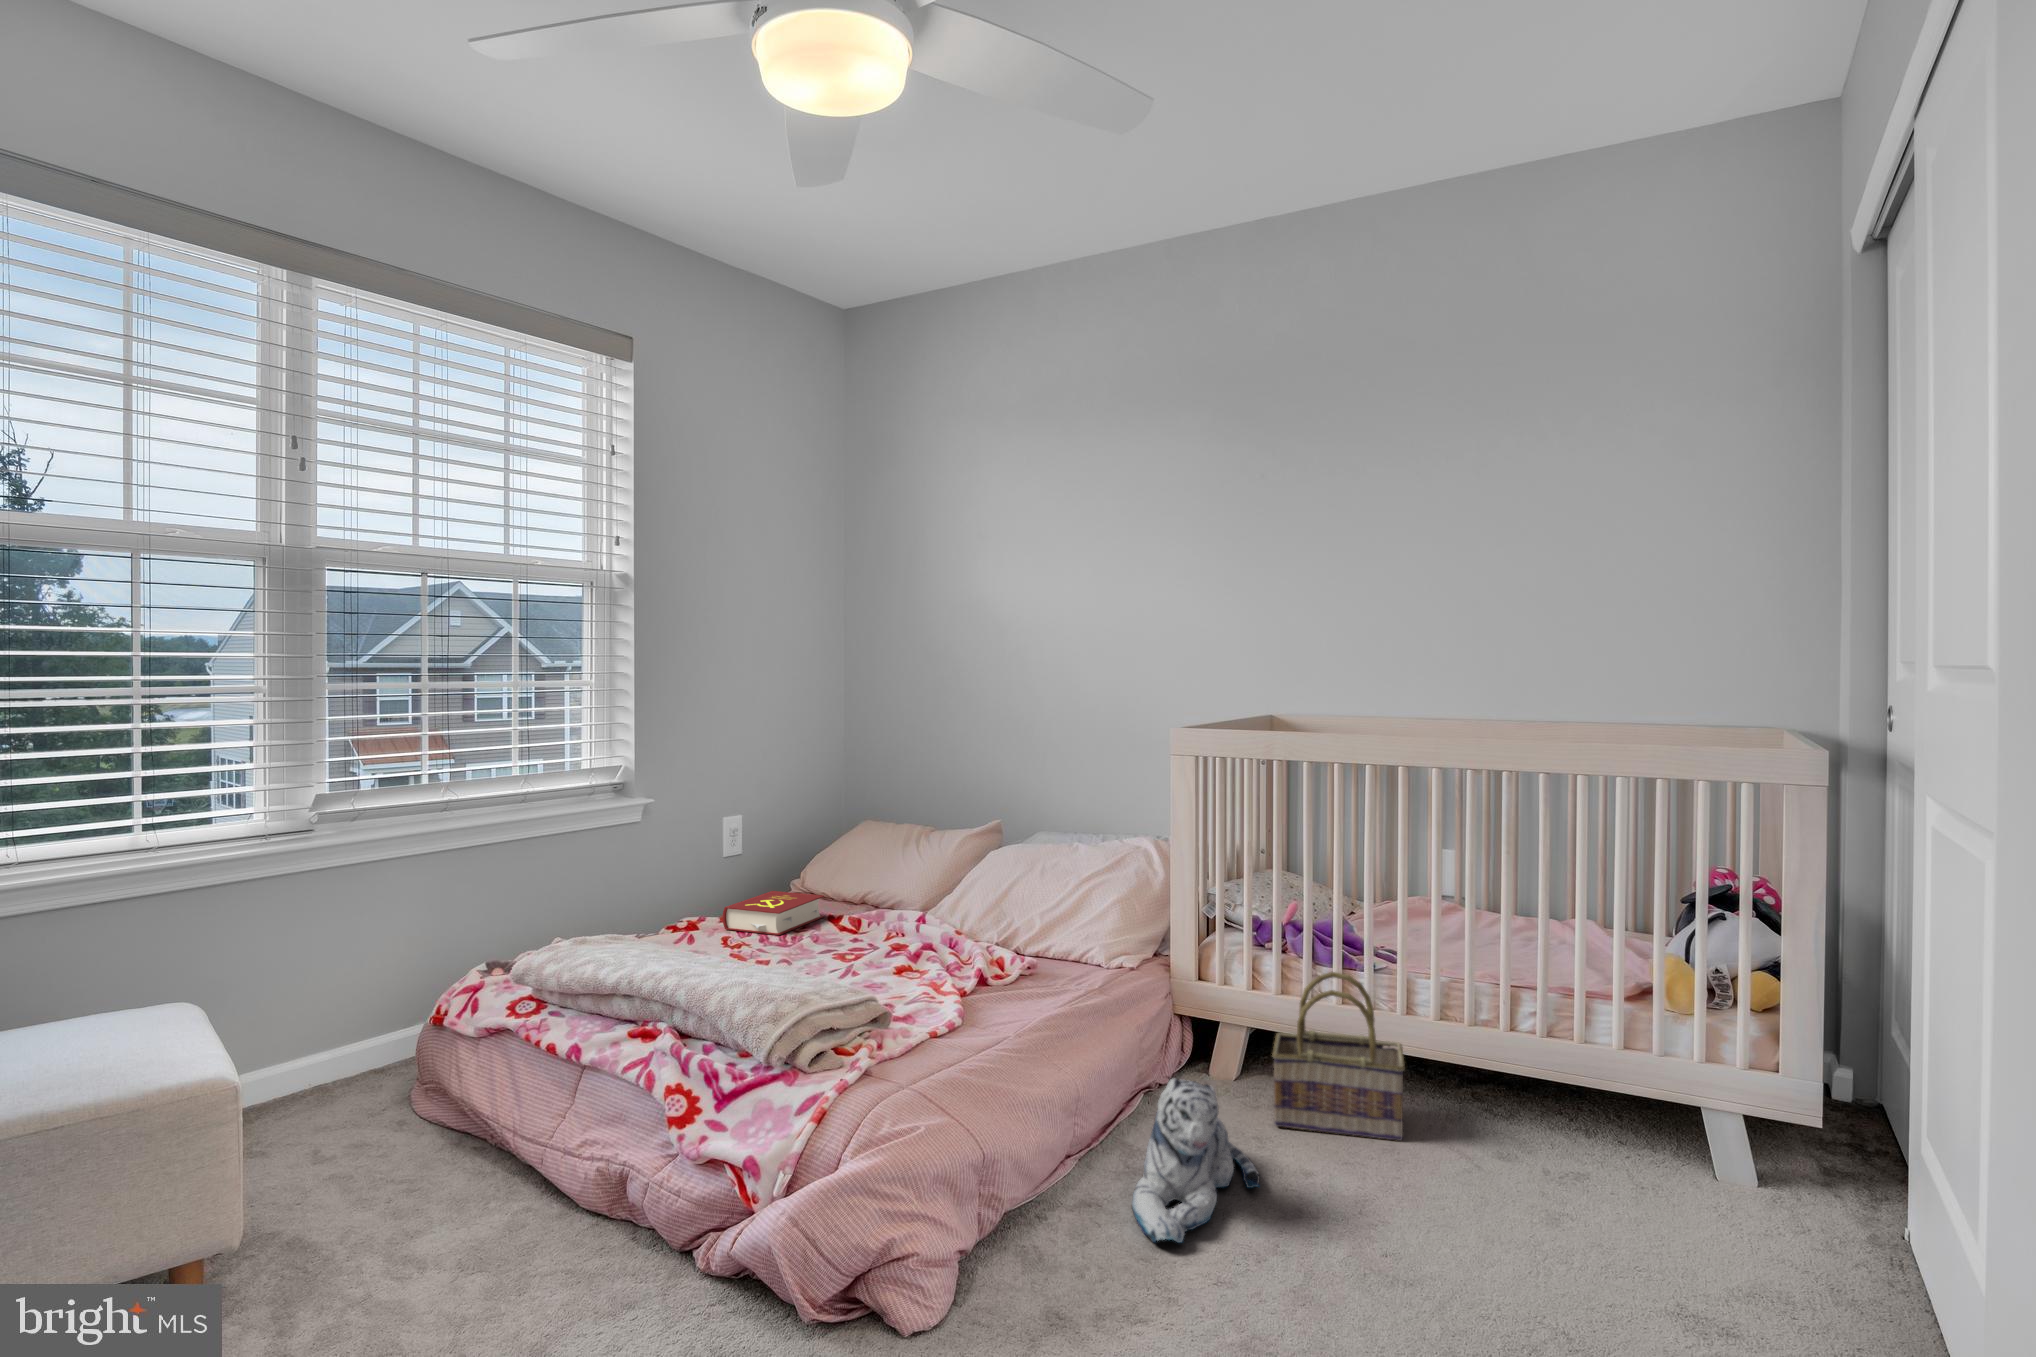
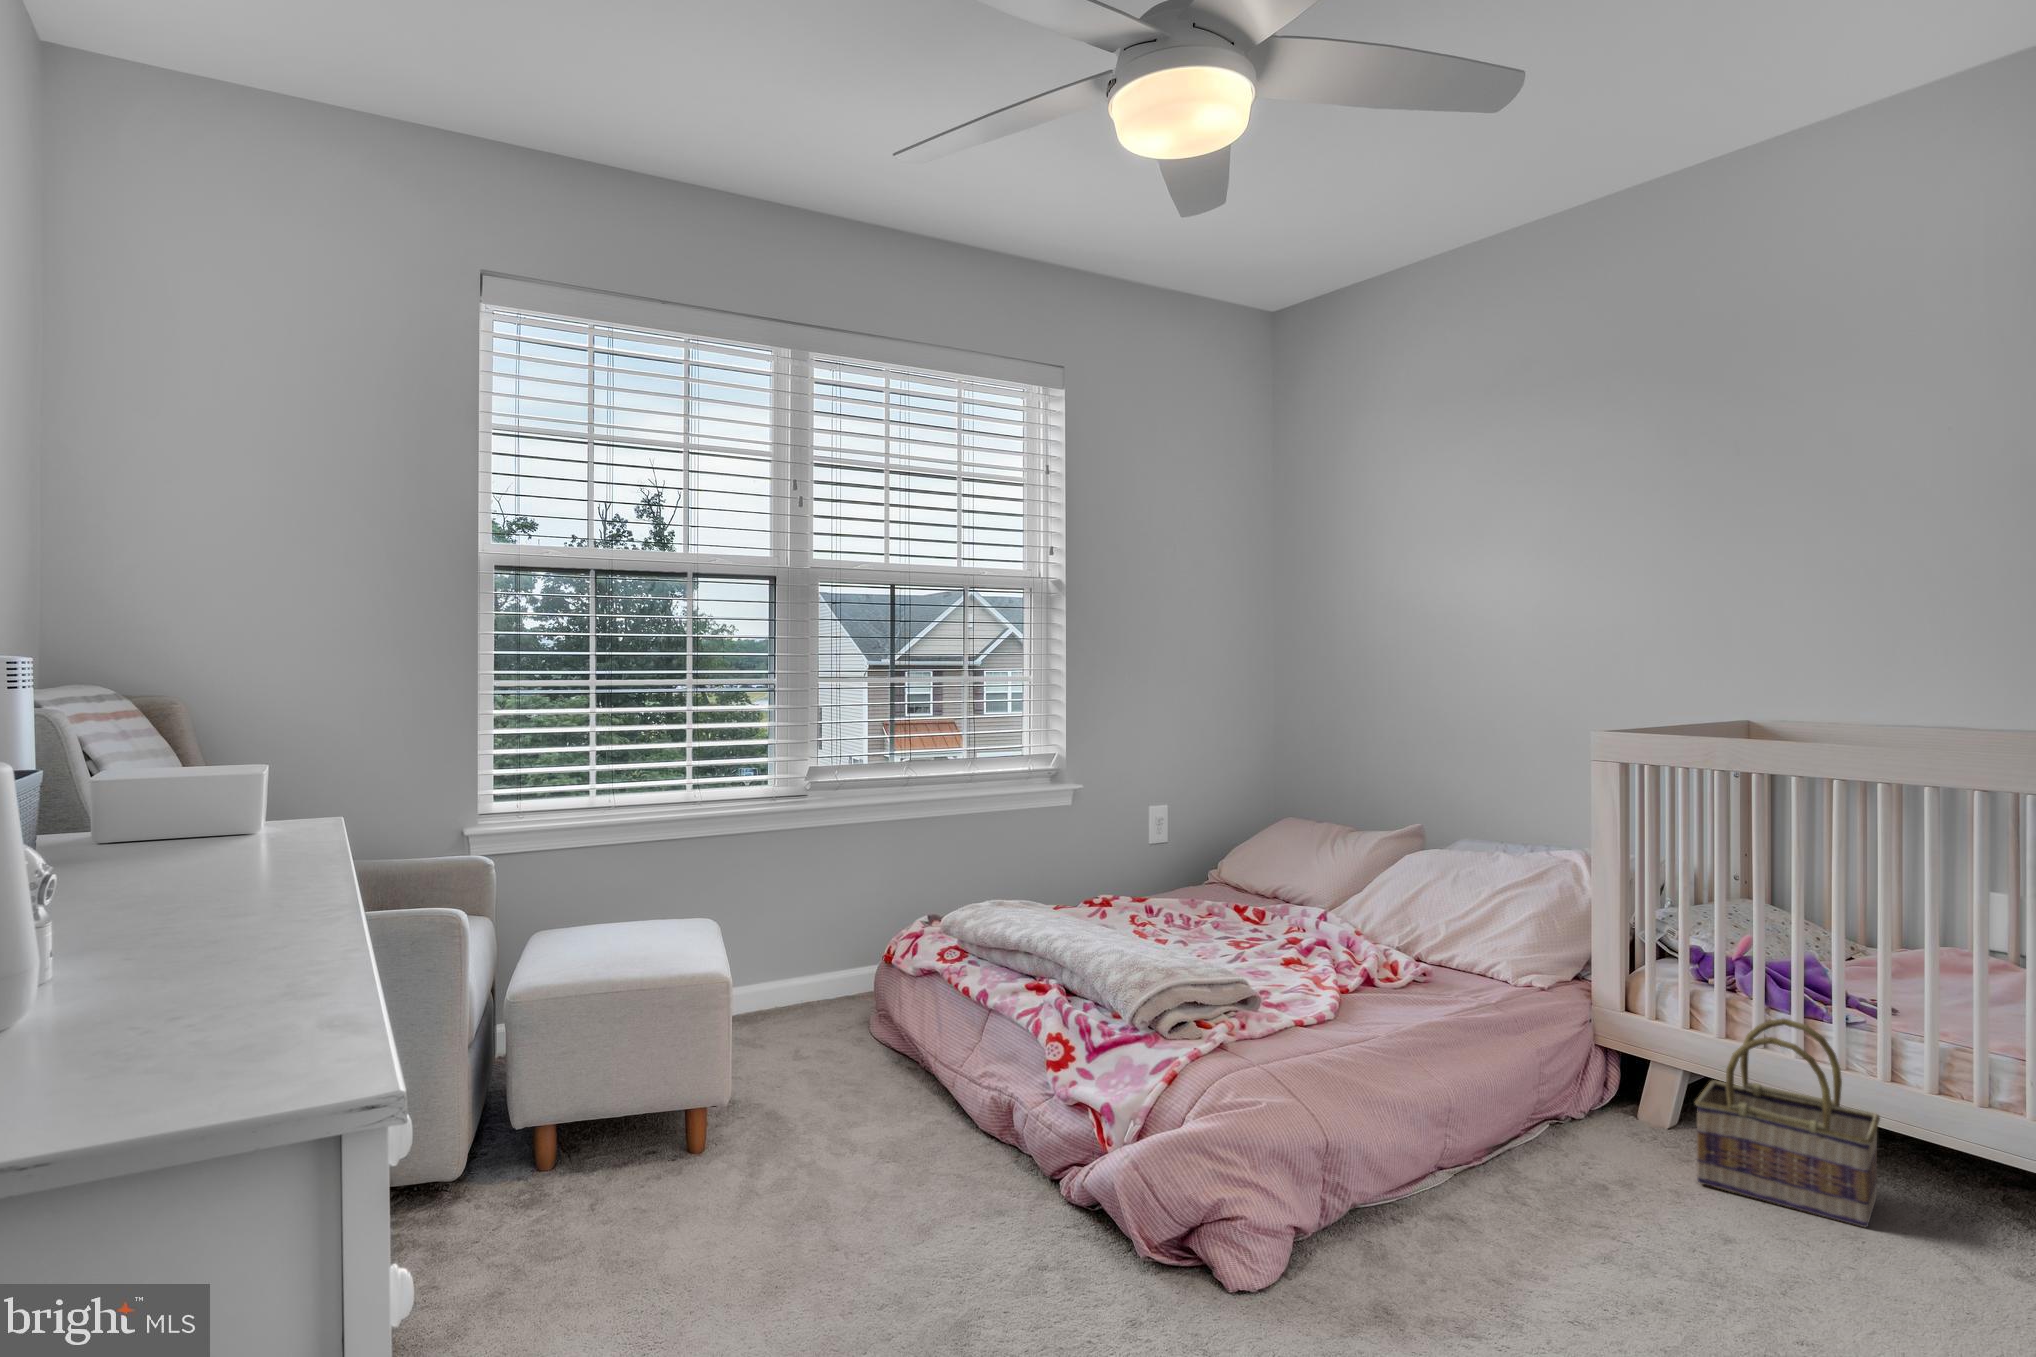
book: present [723,891,824,935] -> none [1134,878,1232,920]
plush toy: present [1132,1078,1260,1243] -> none [1491,1101,1655,1272]

